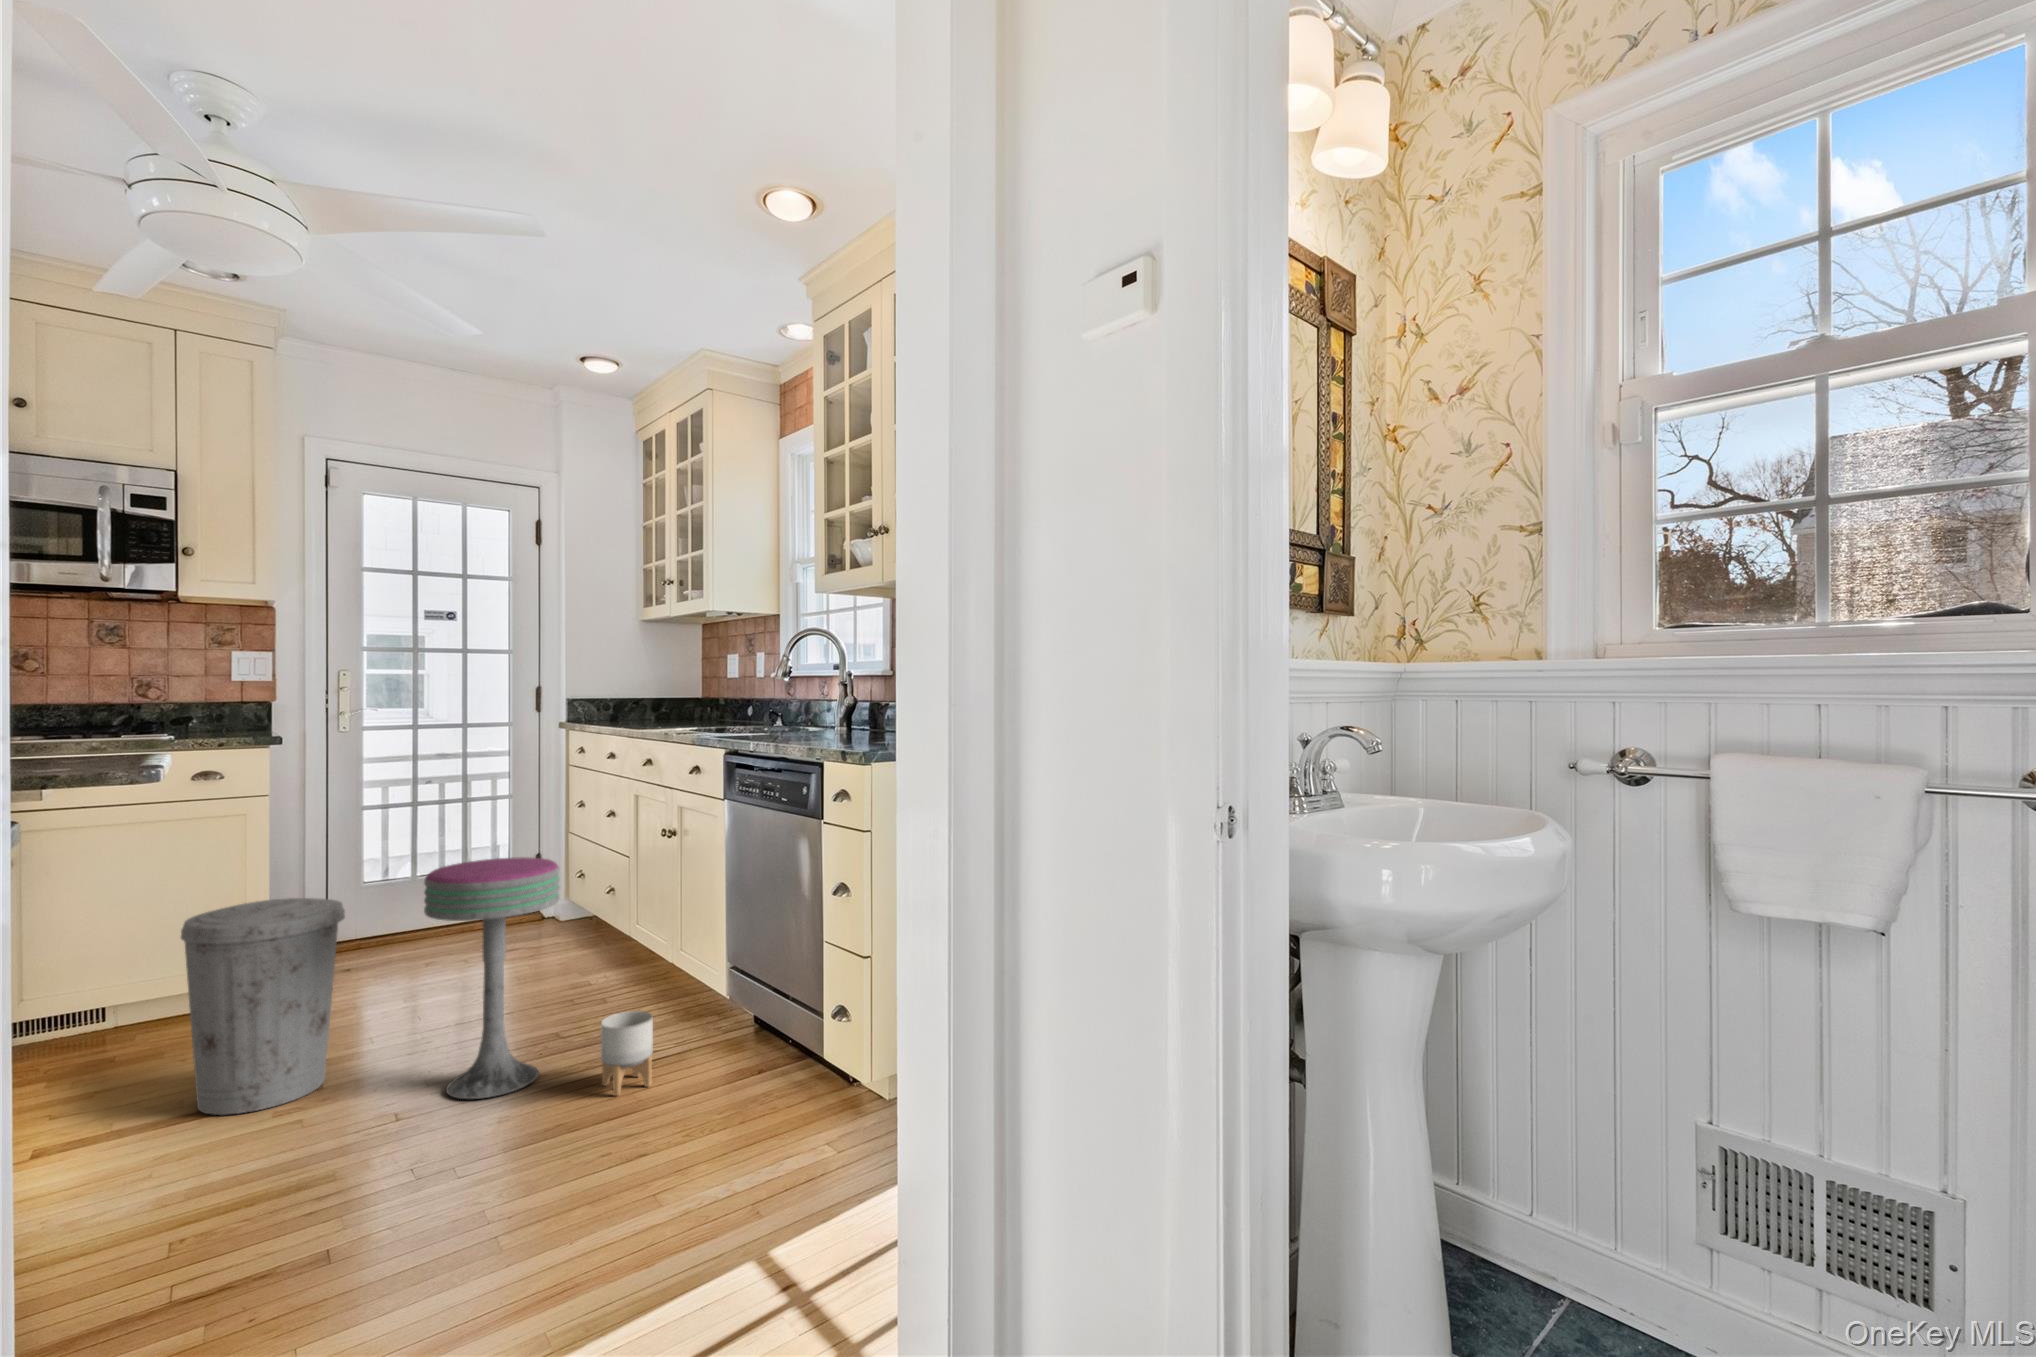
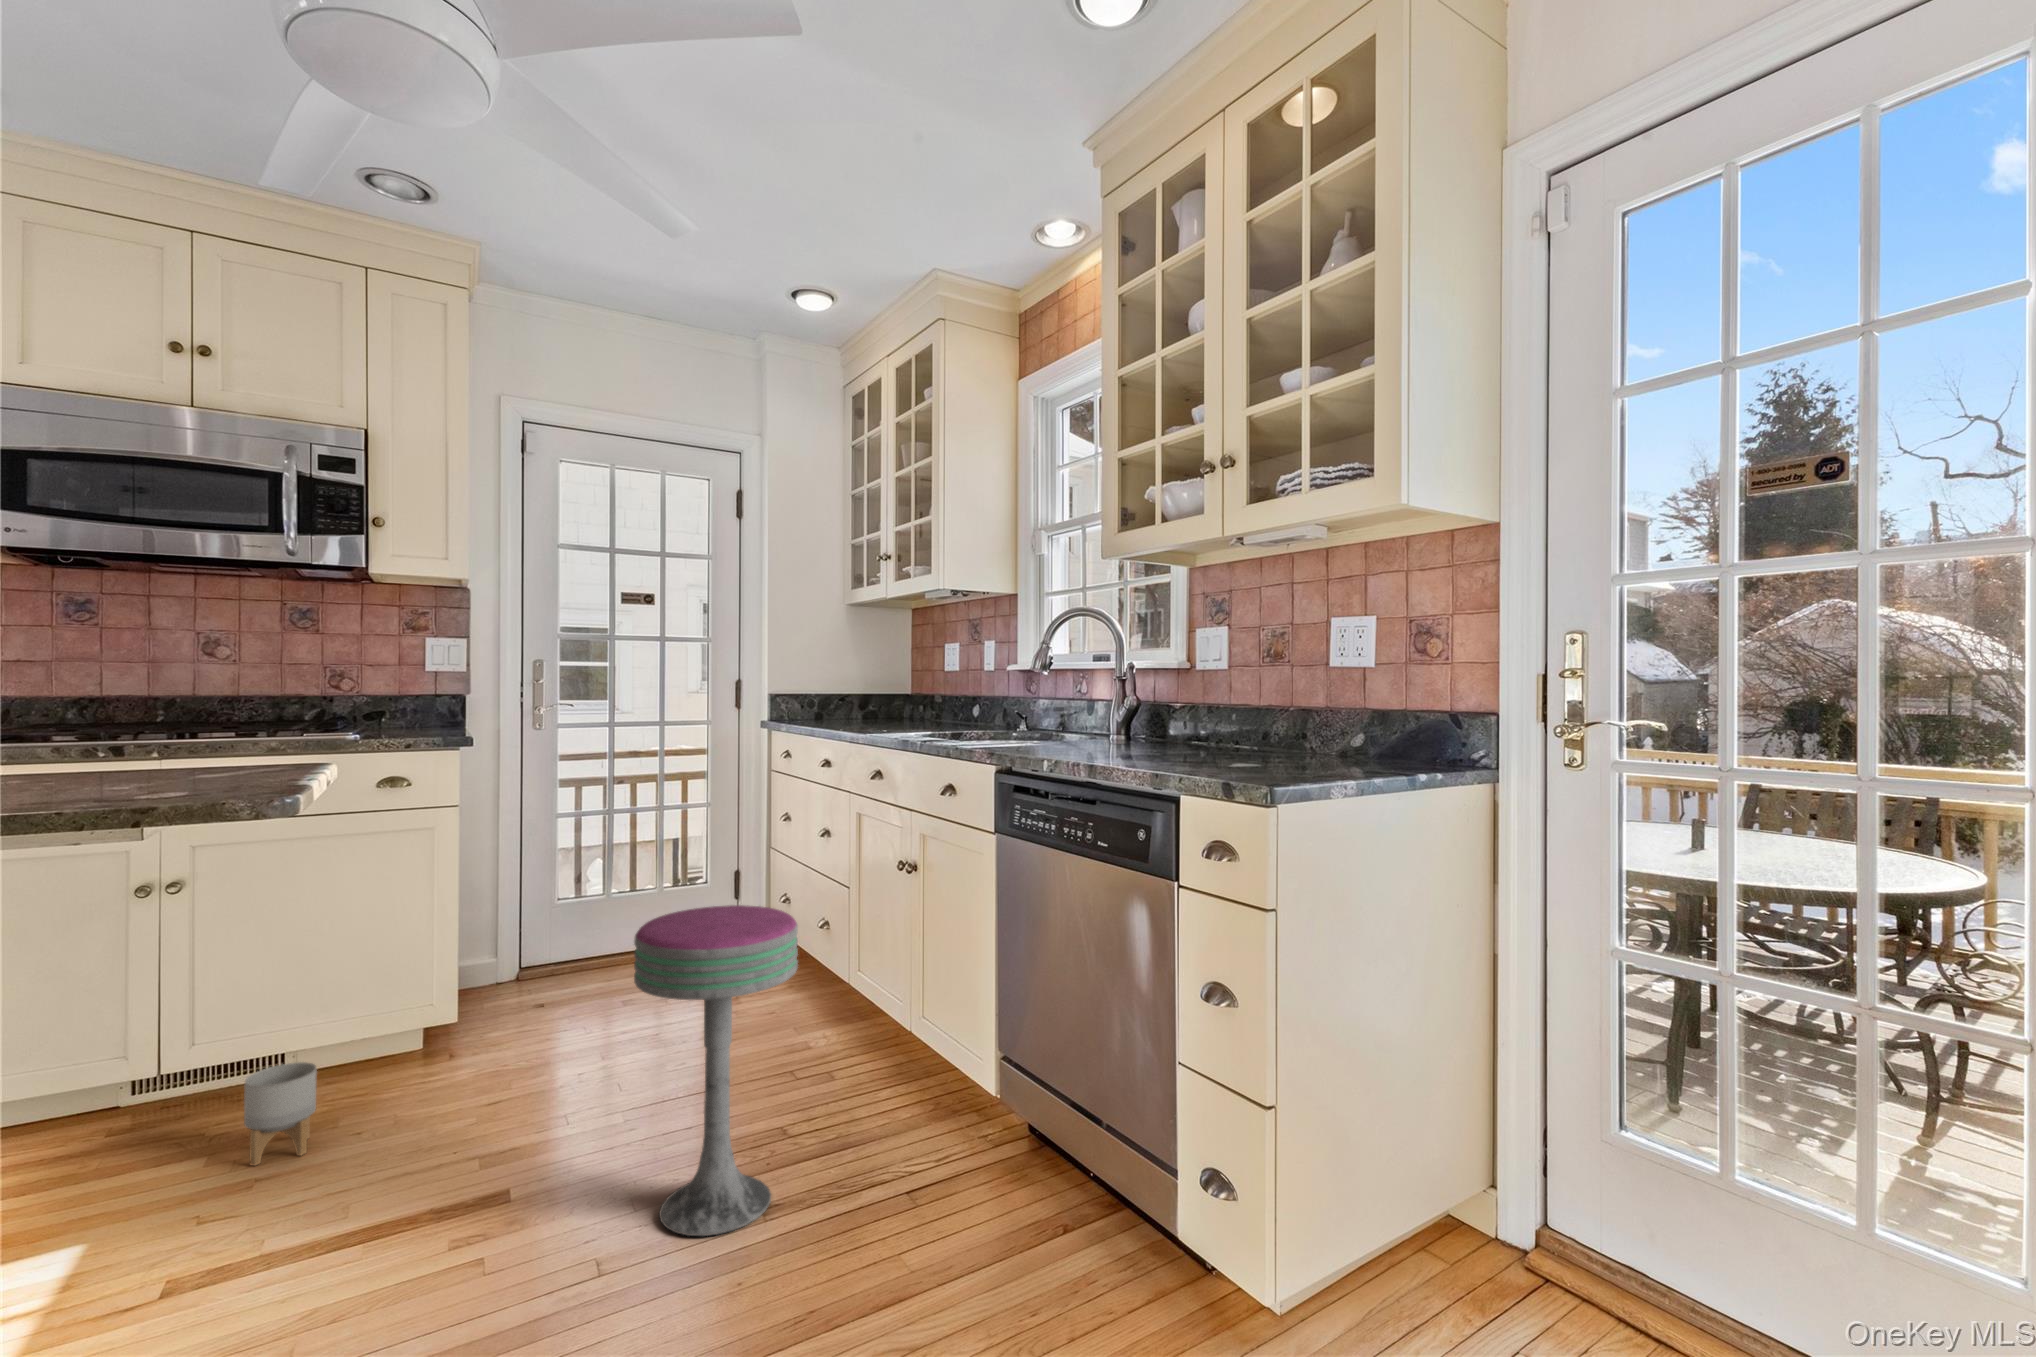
trash can: present [181,898,345,1115] -> none [348,946,539,1232]
planter: present [601,1011,653,1096] -> present [244,1062,317,1166]

